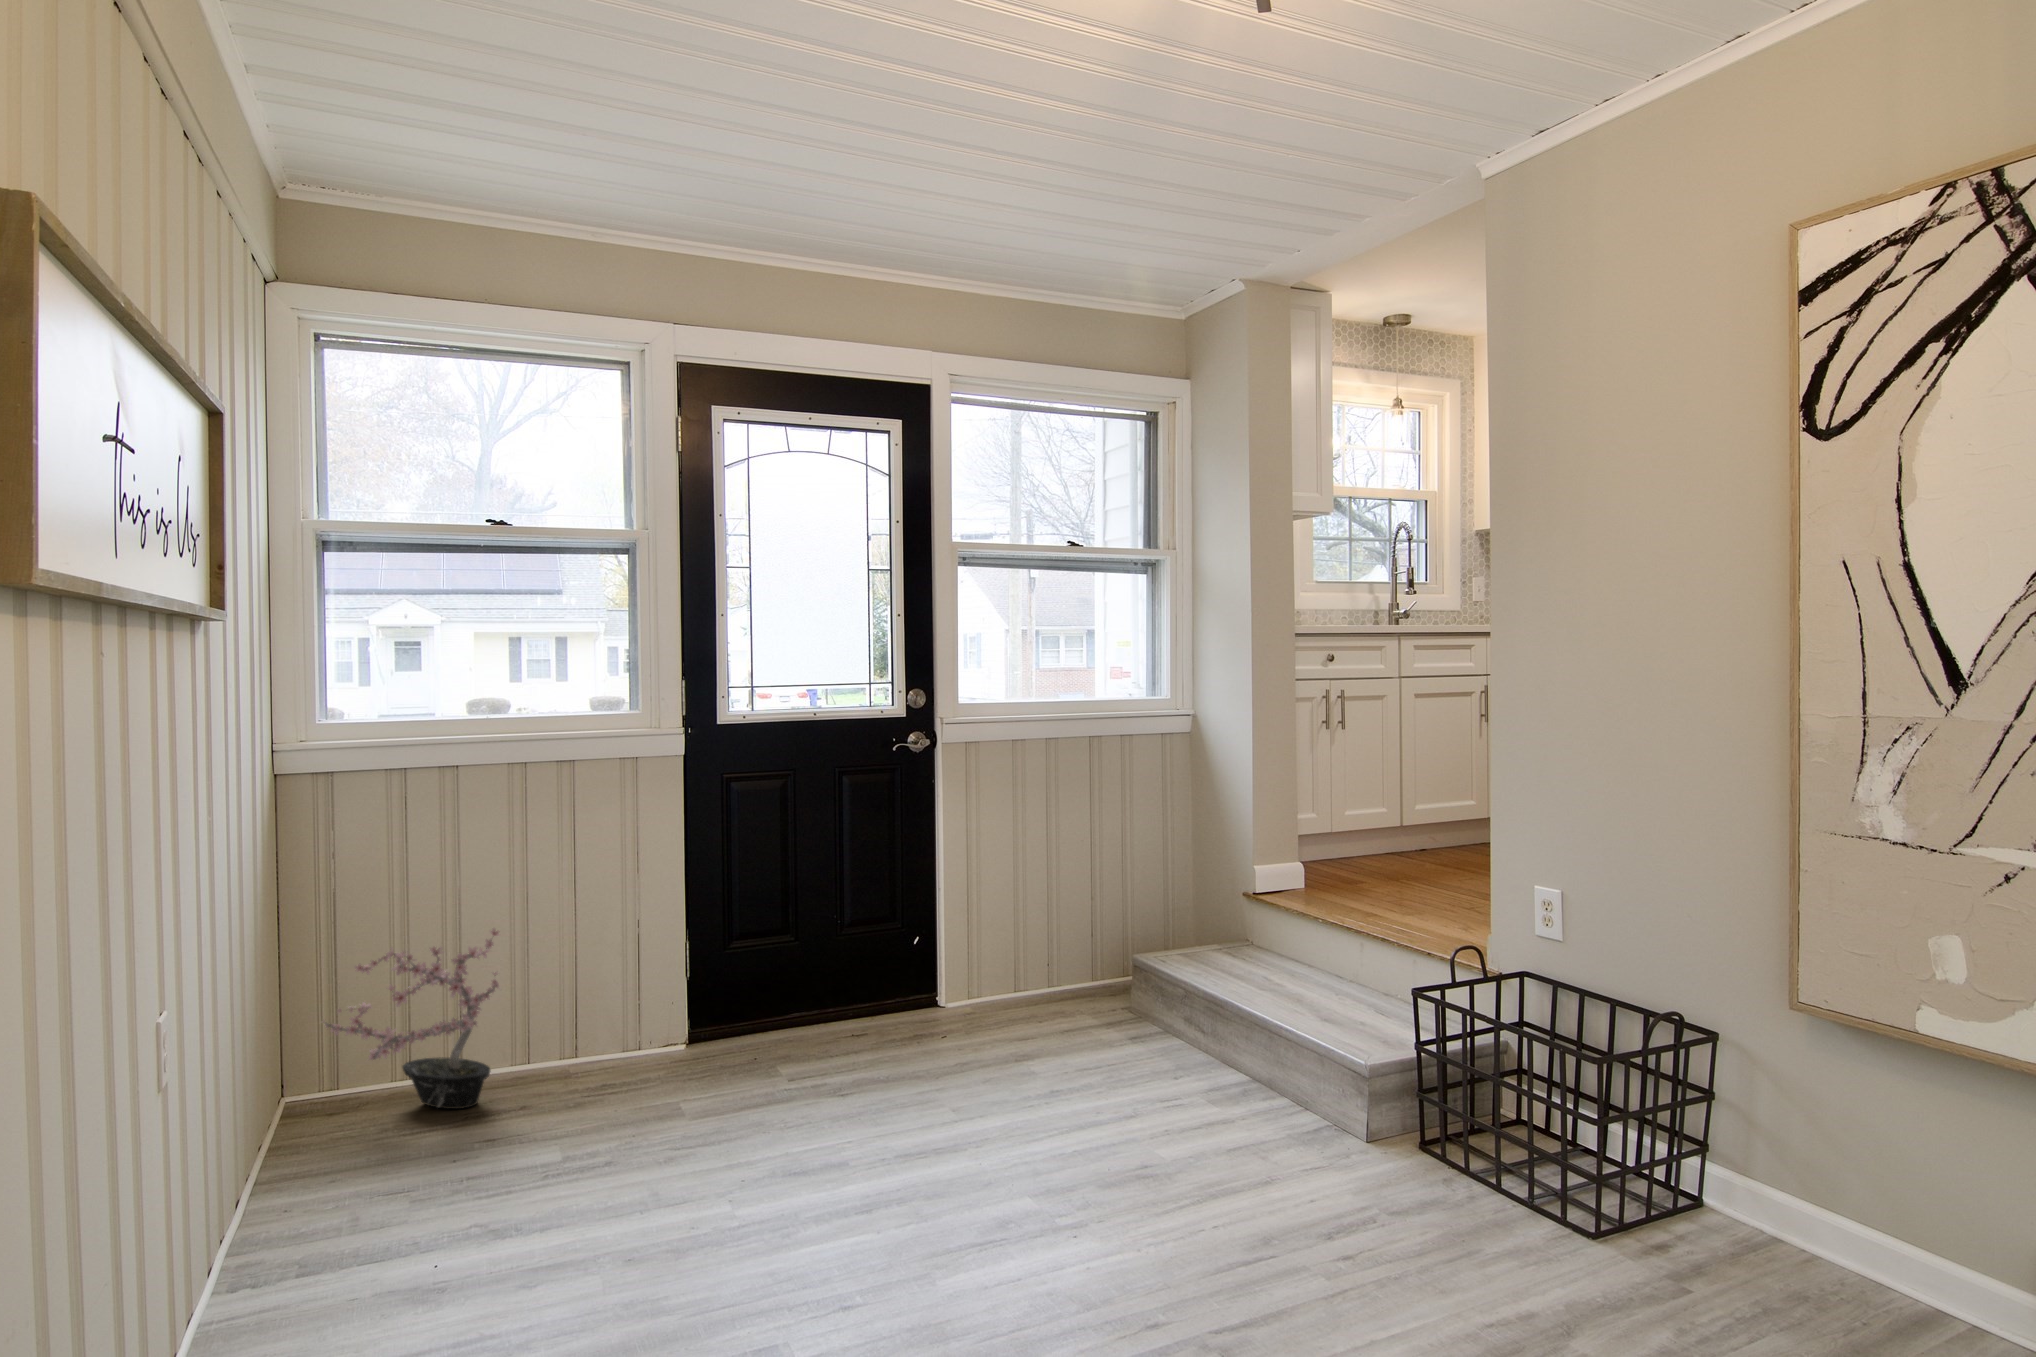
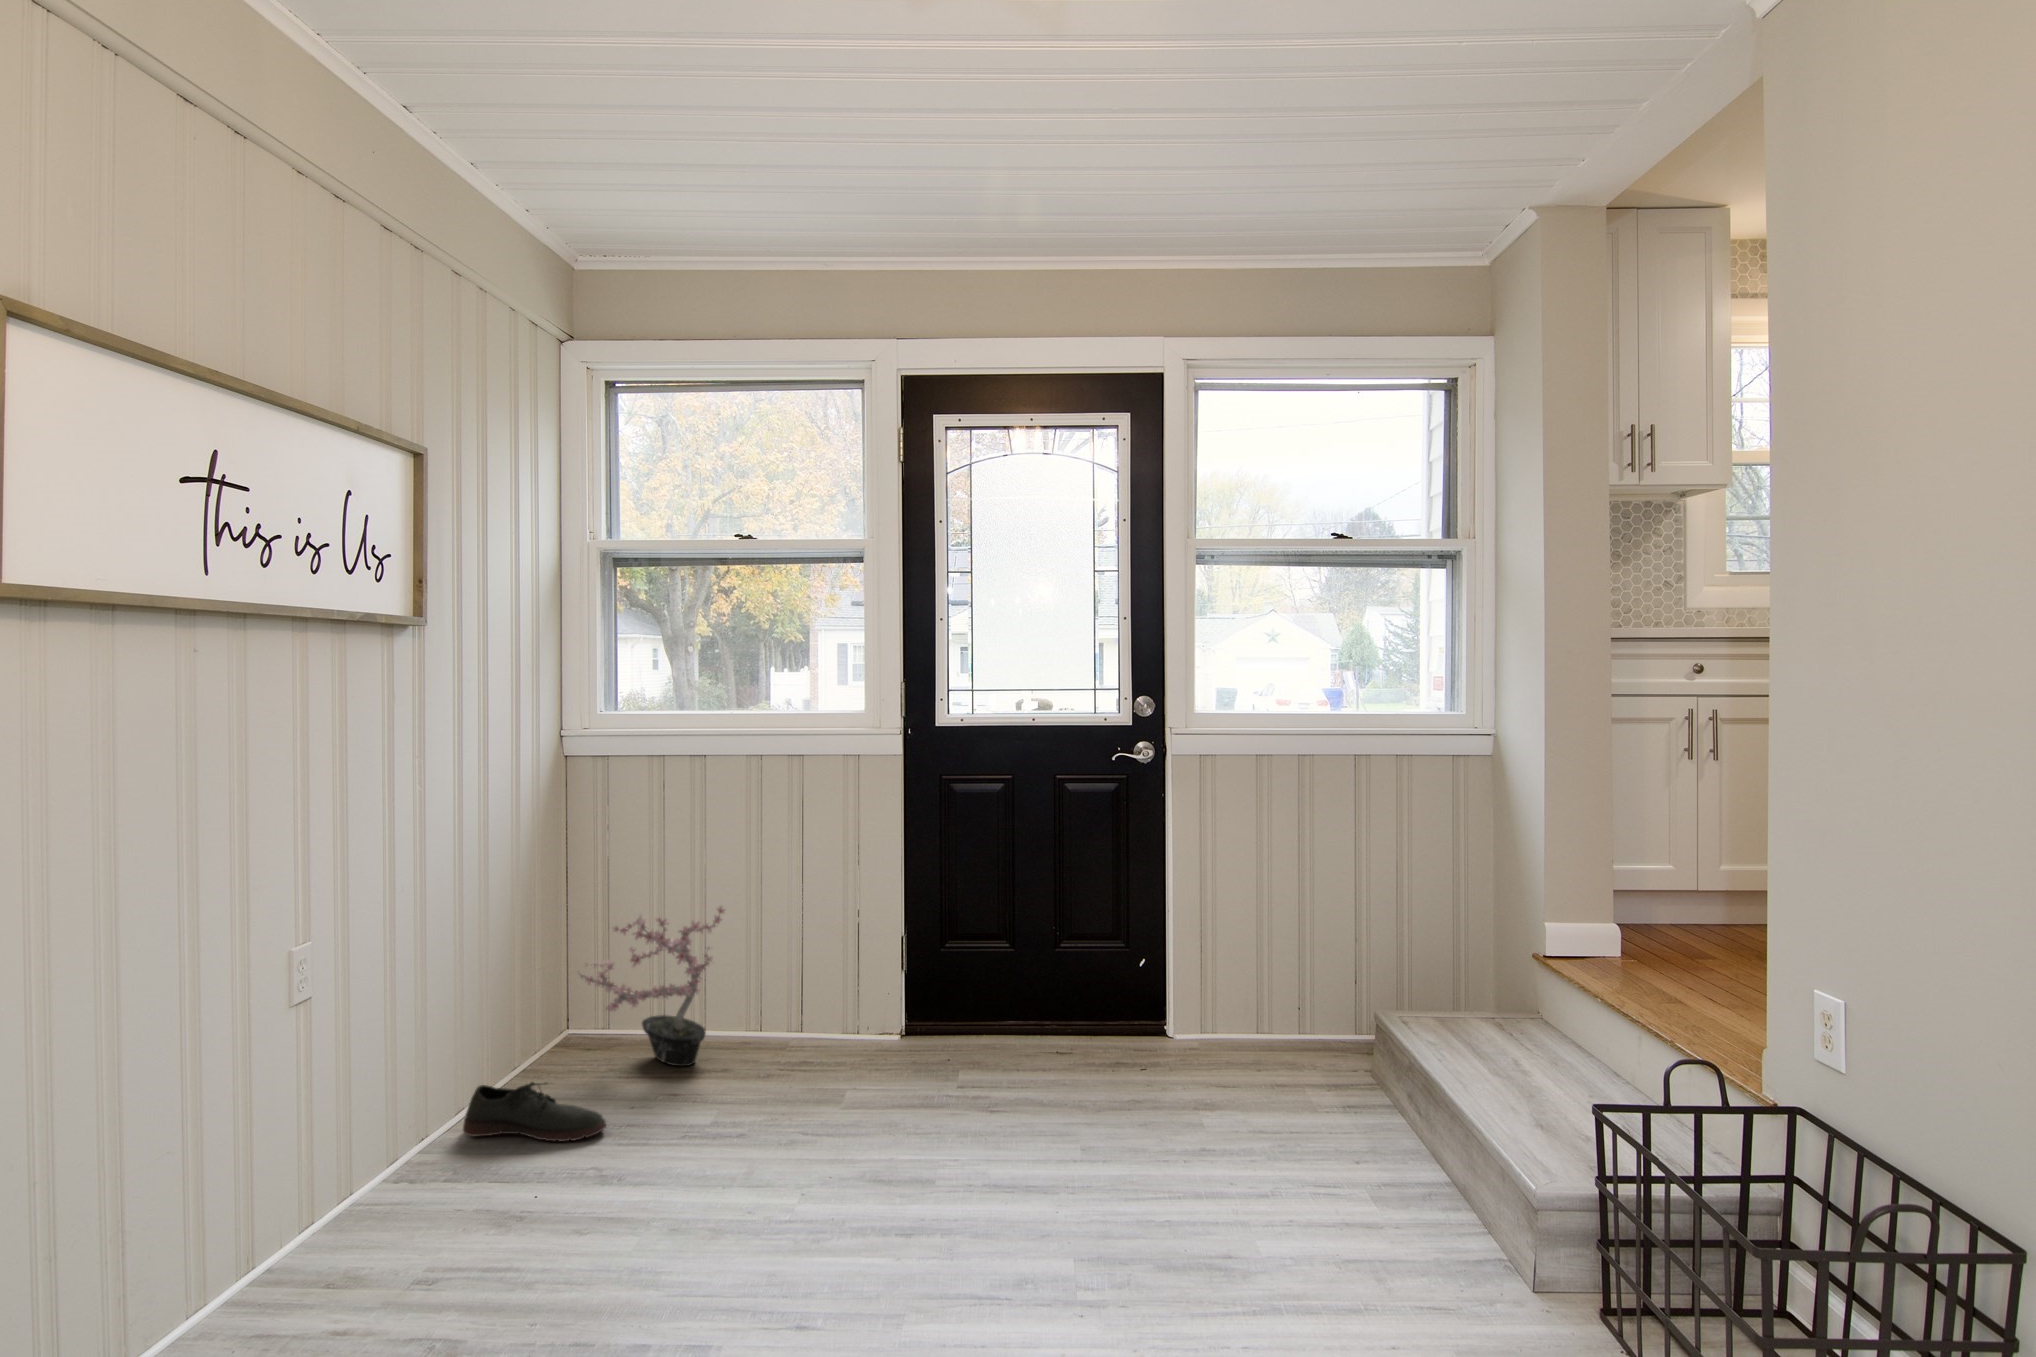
shoe: none [252,1140,440,1217] -> present [463,1082,606,1141]

